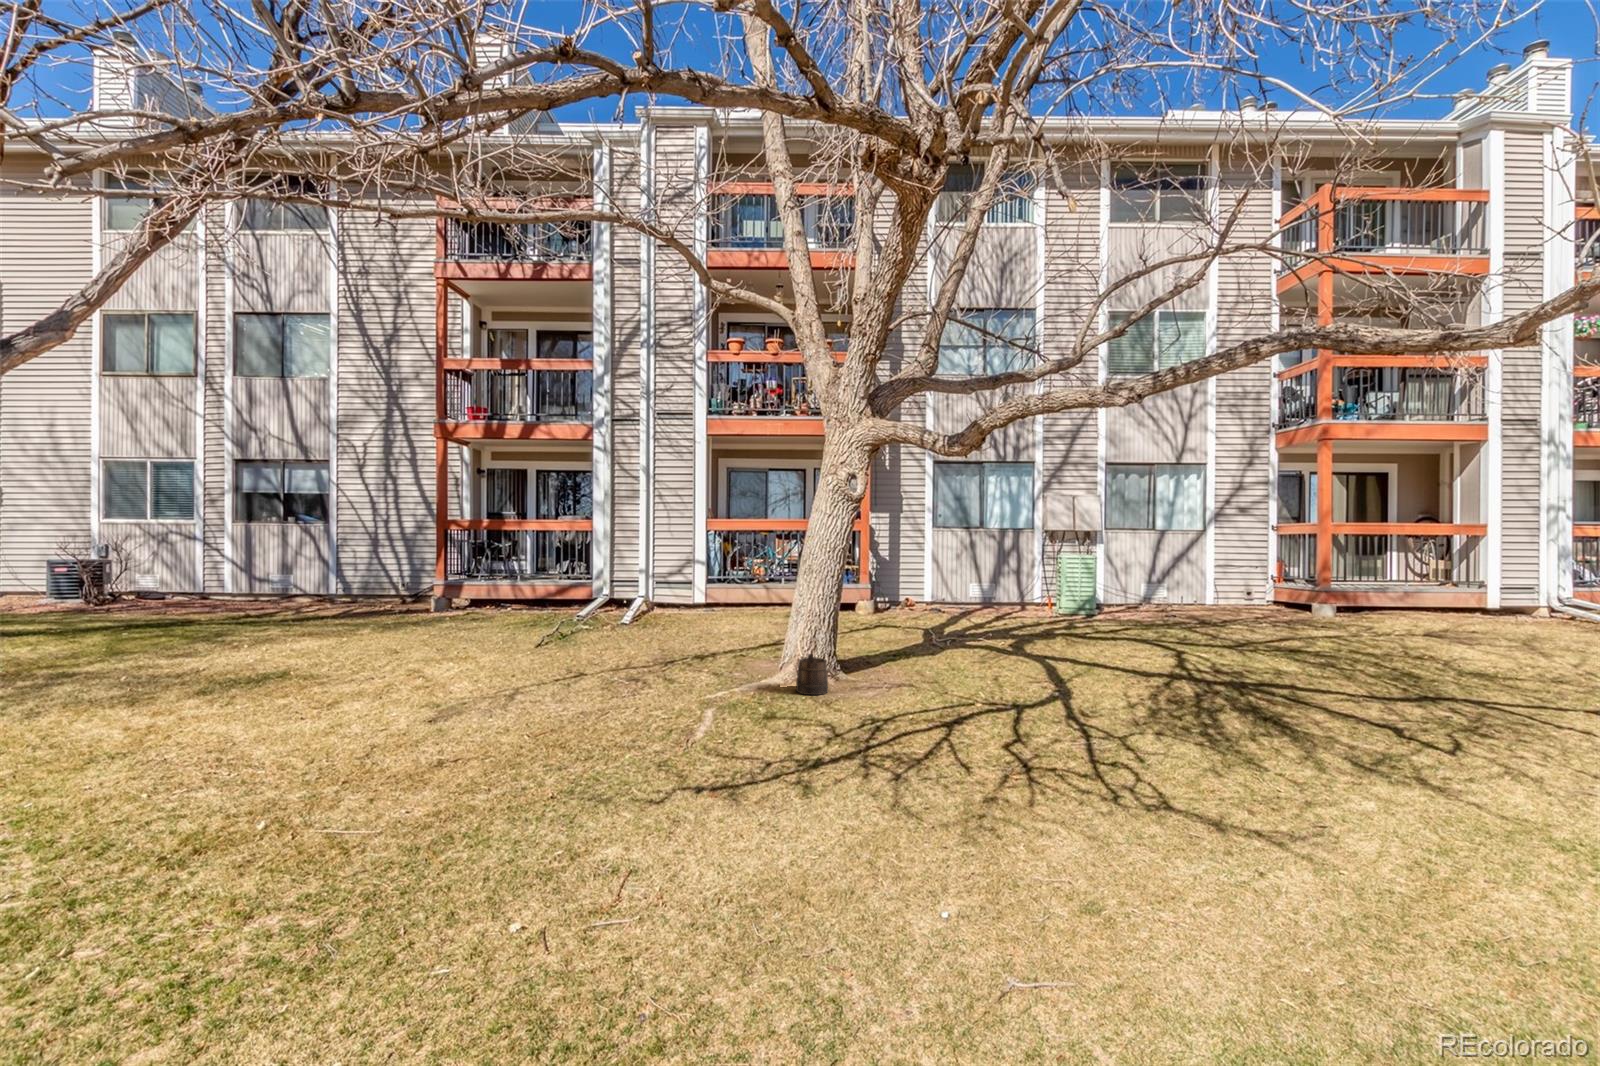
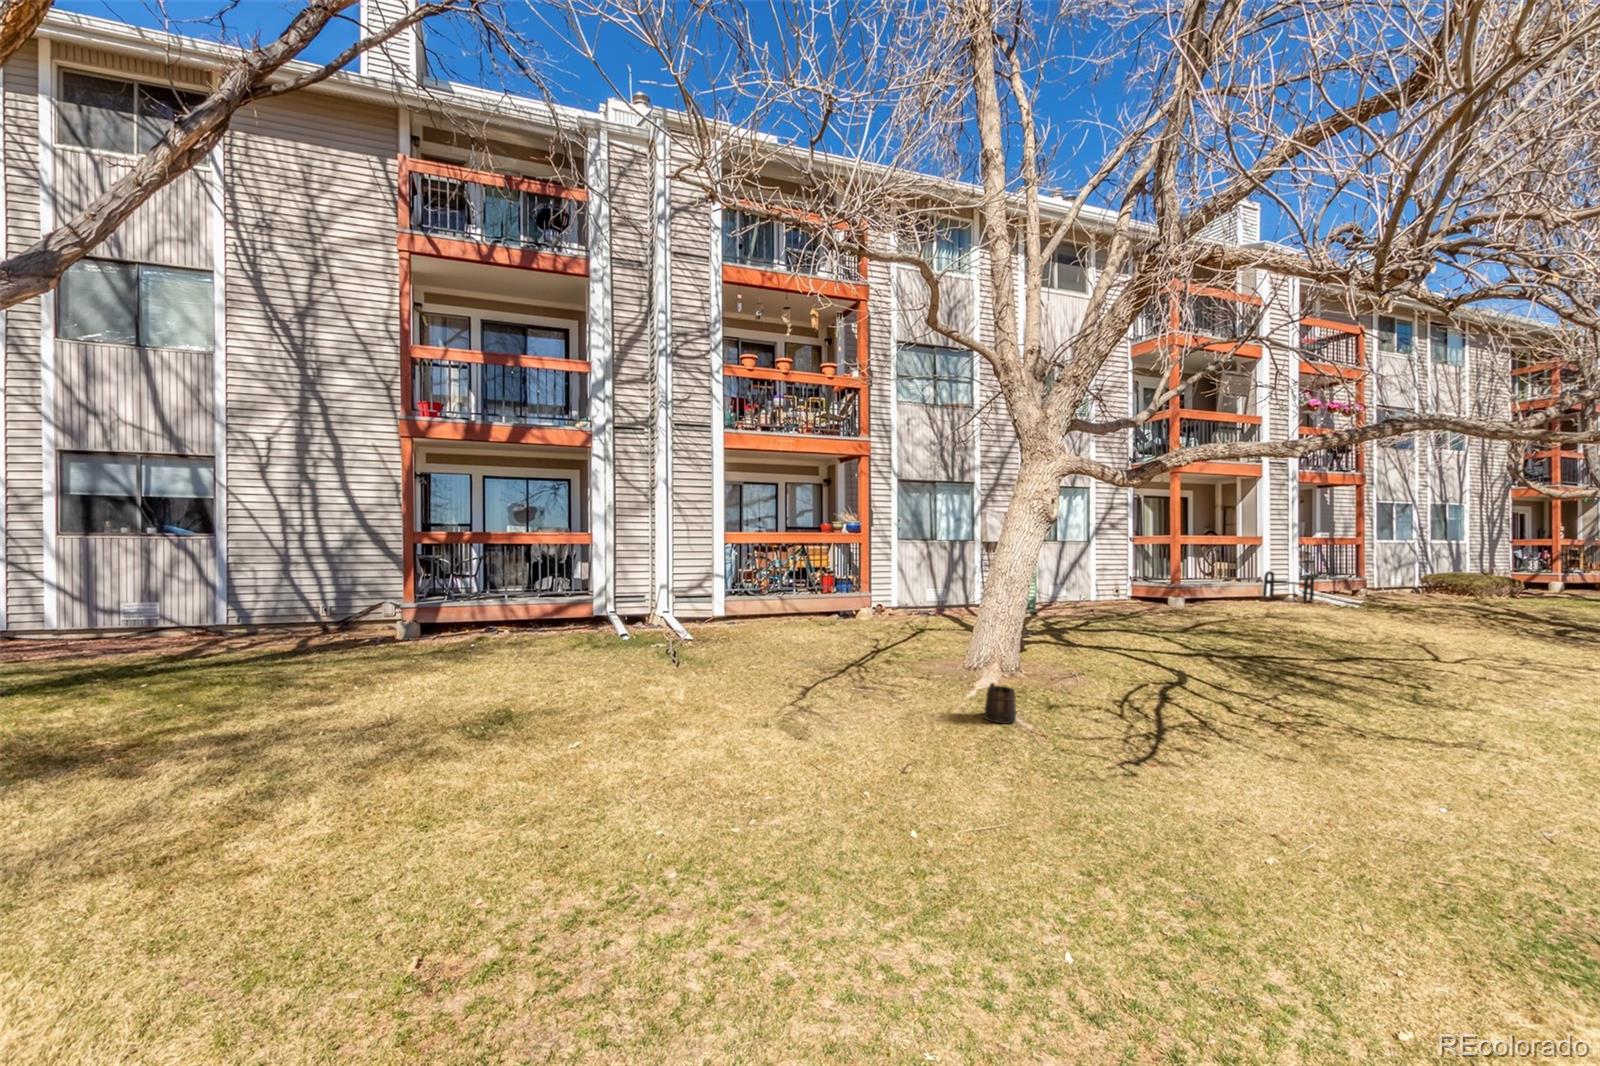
bench: none [1486,572,1571,616] -> present [1263,571,1314,603]

